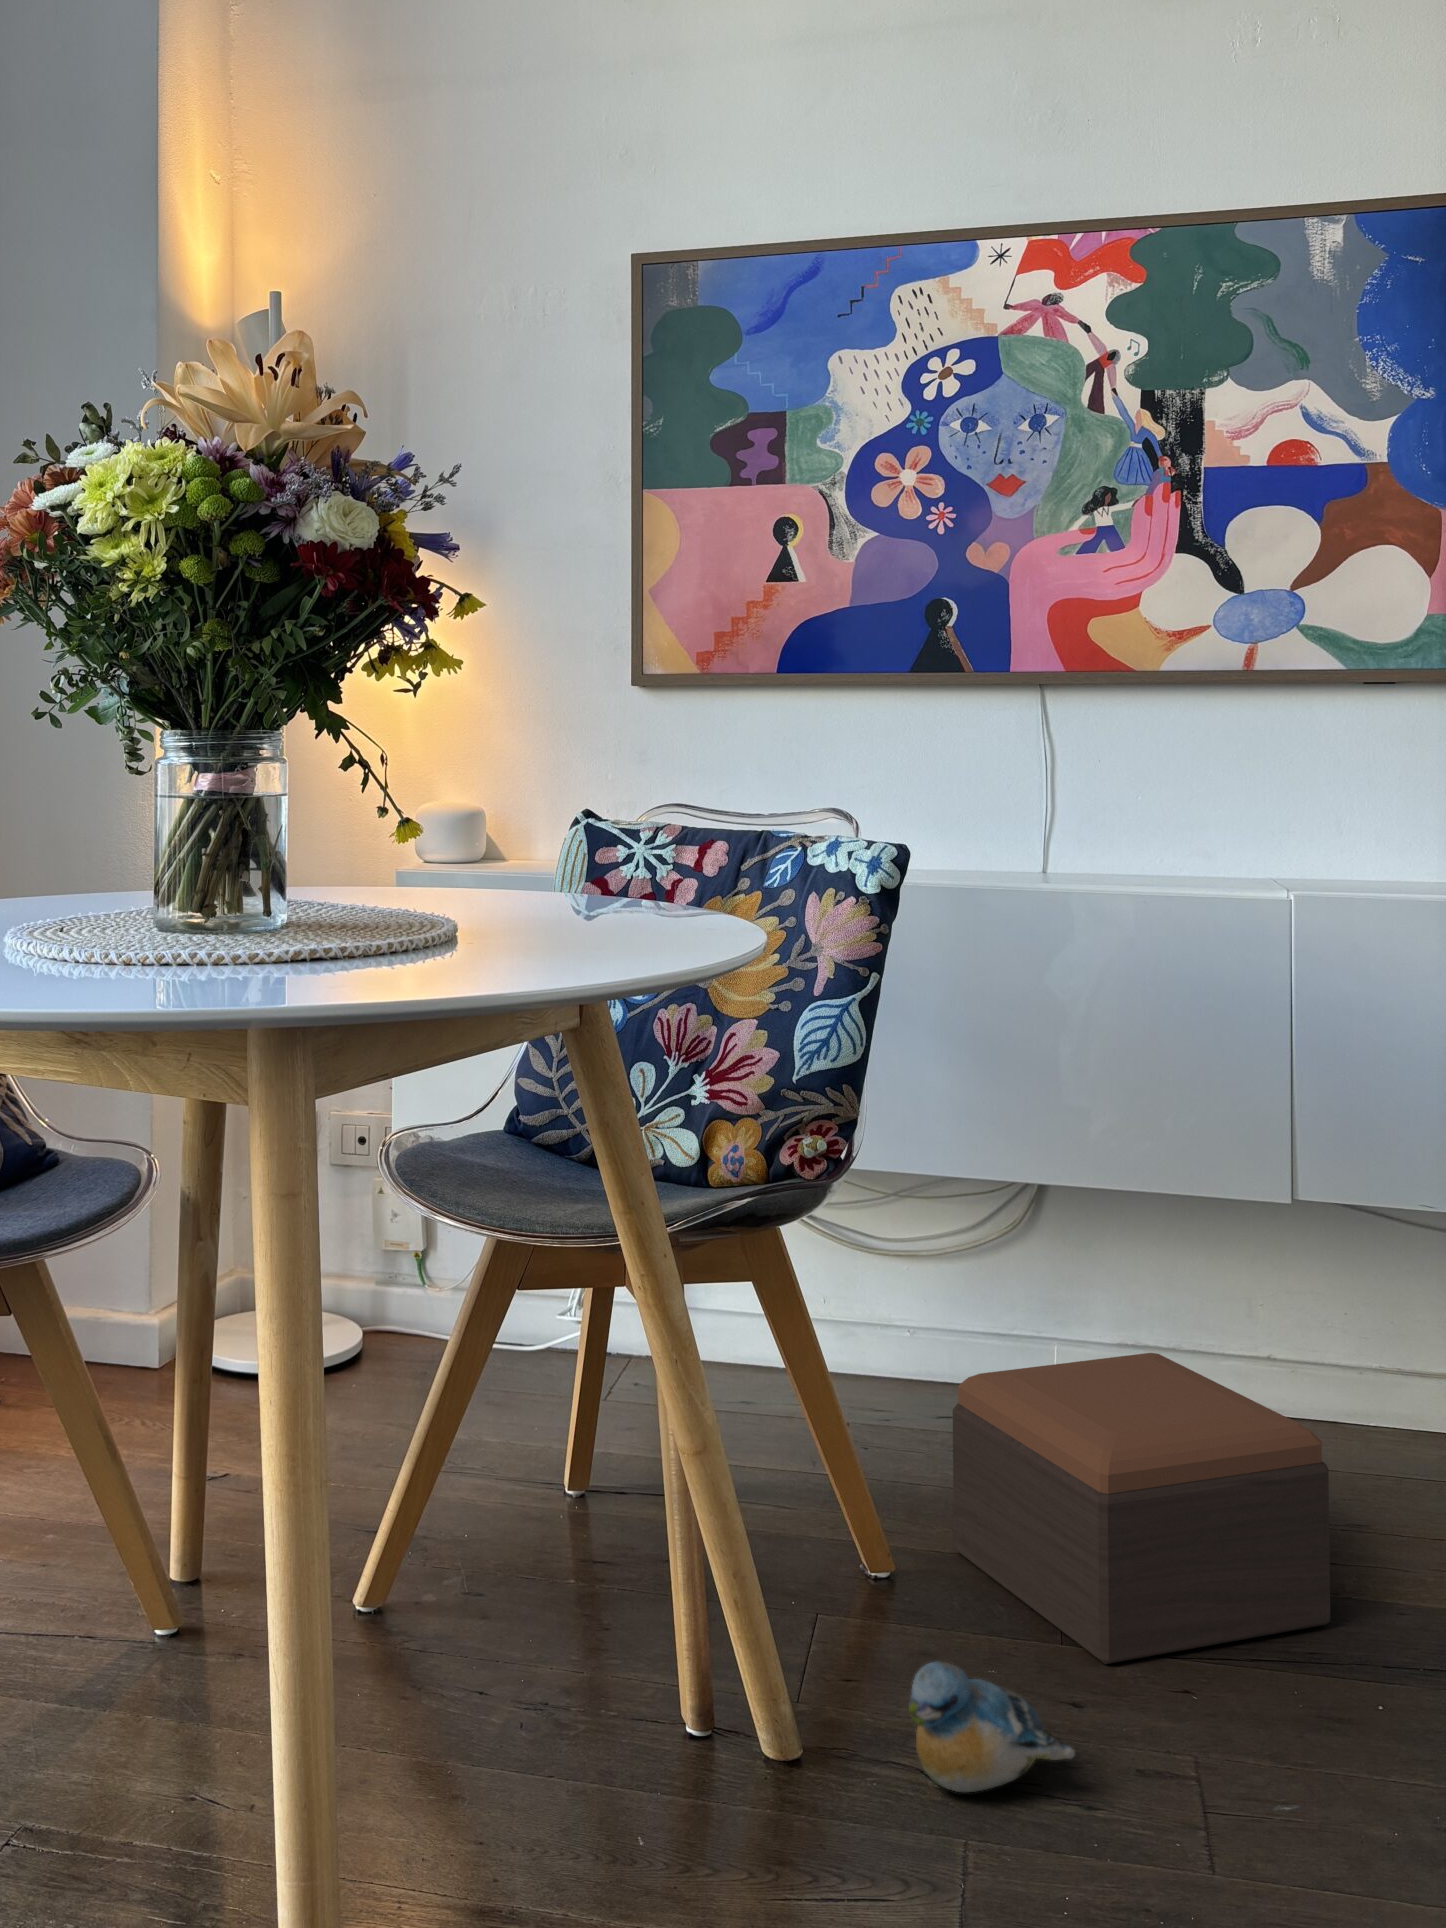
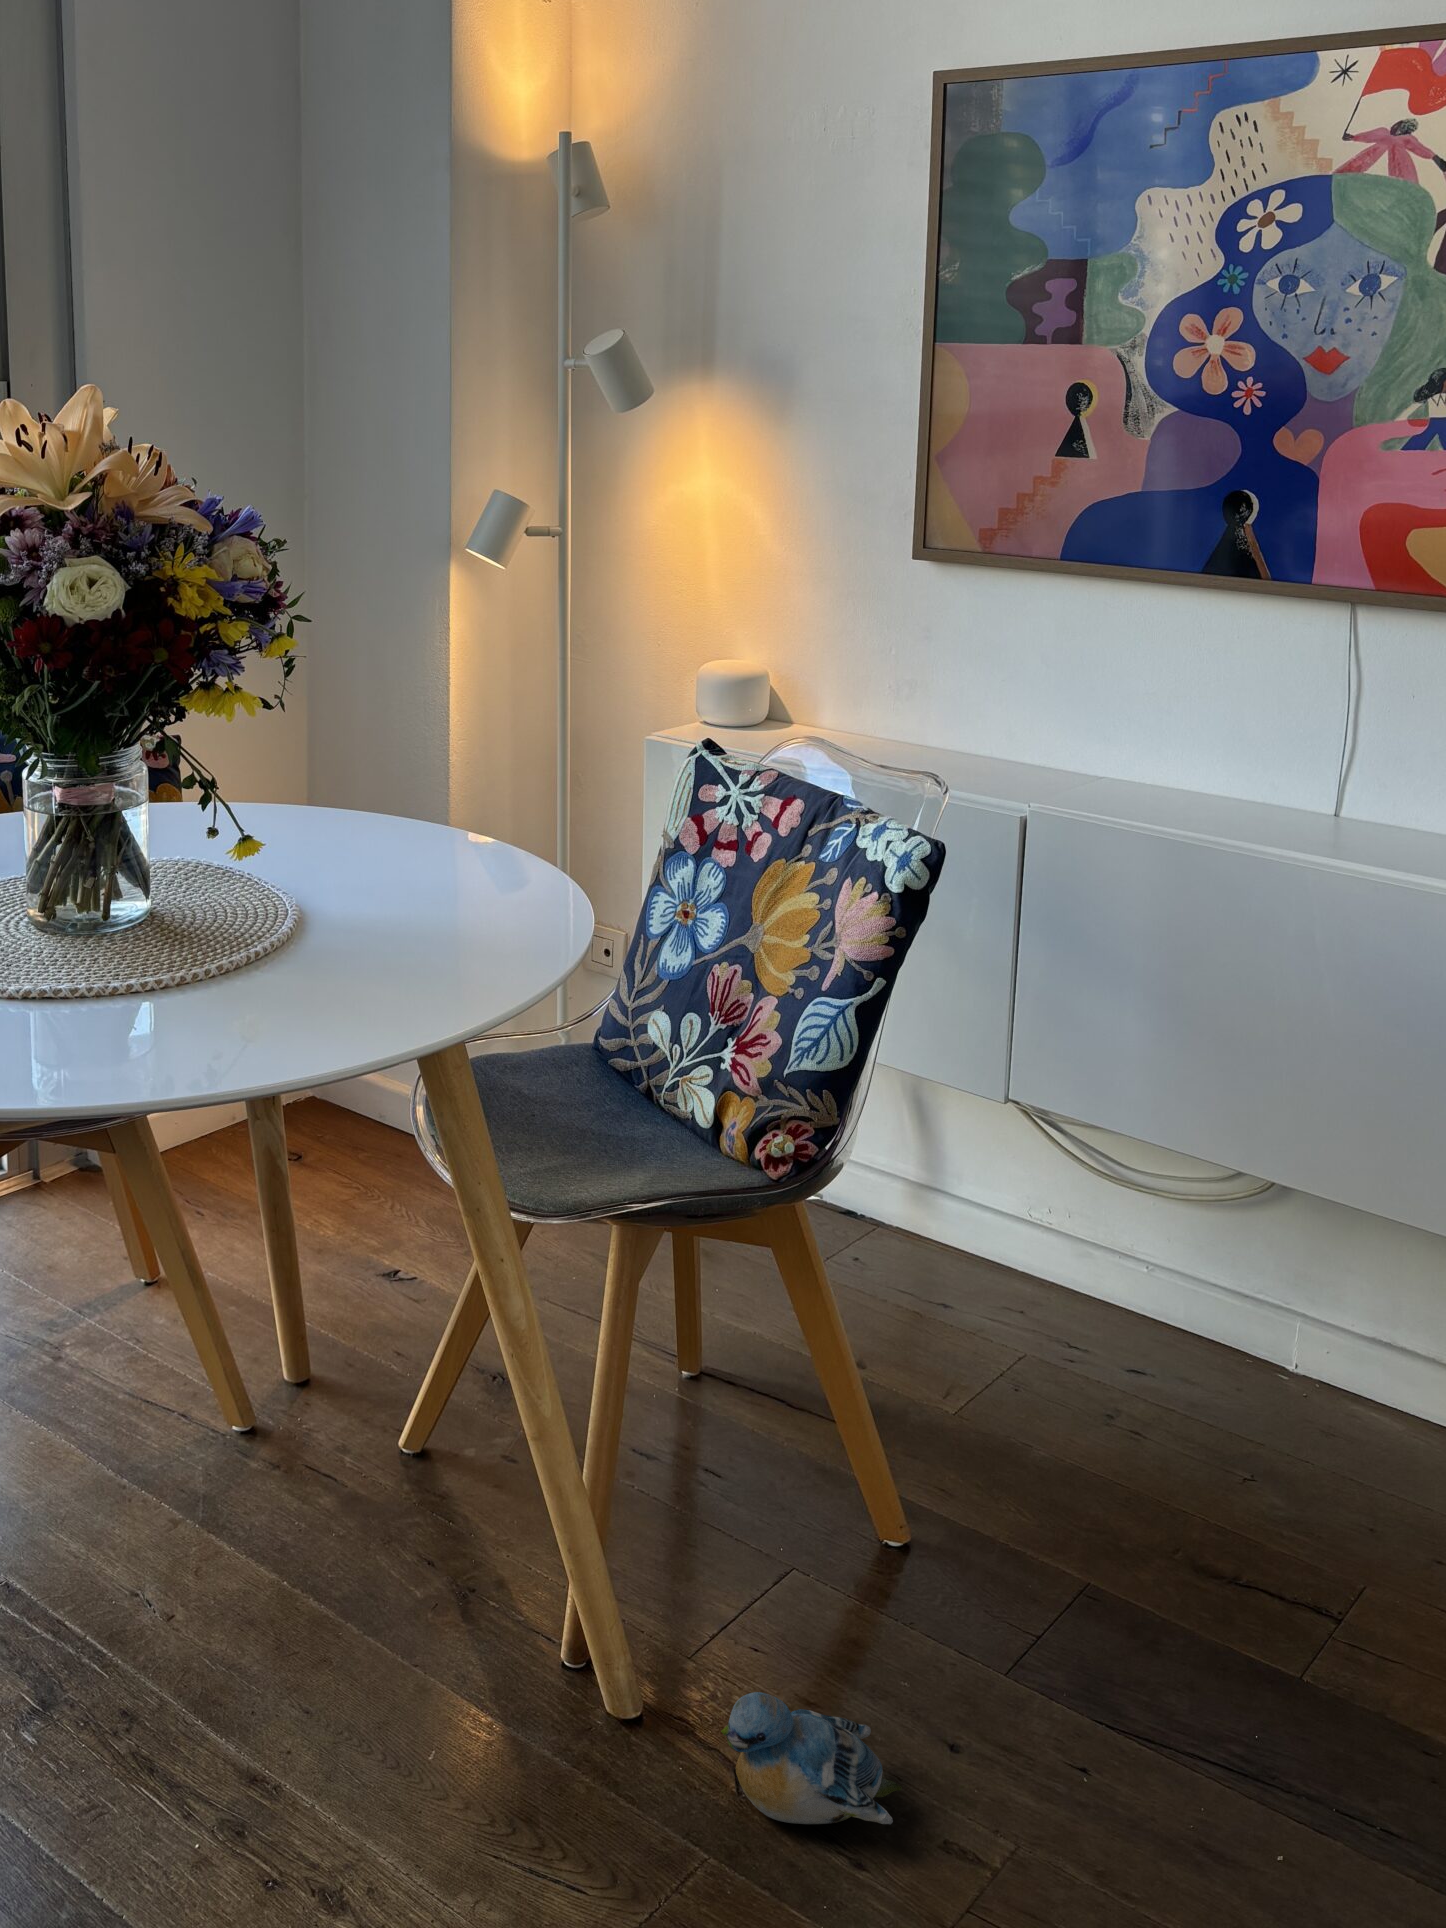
footstool: present [953,1353,1330,1664] -> none [1009,1376,1373,1744]

